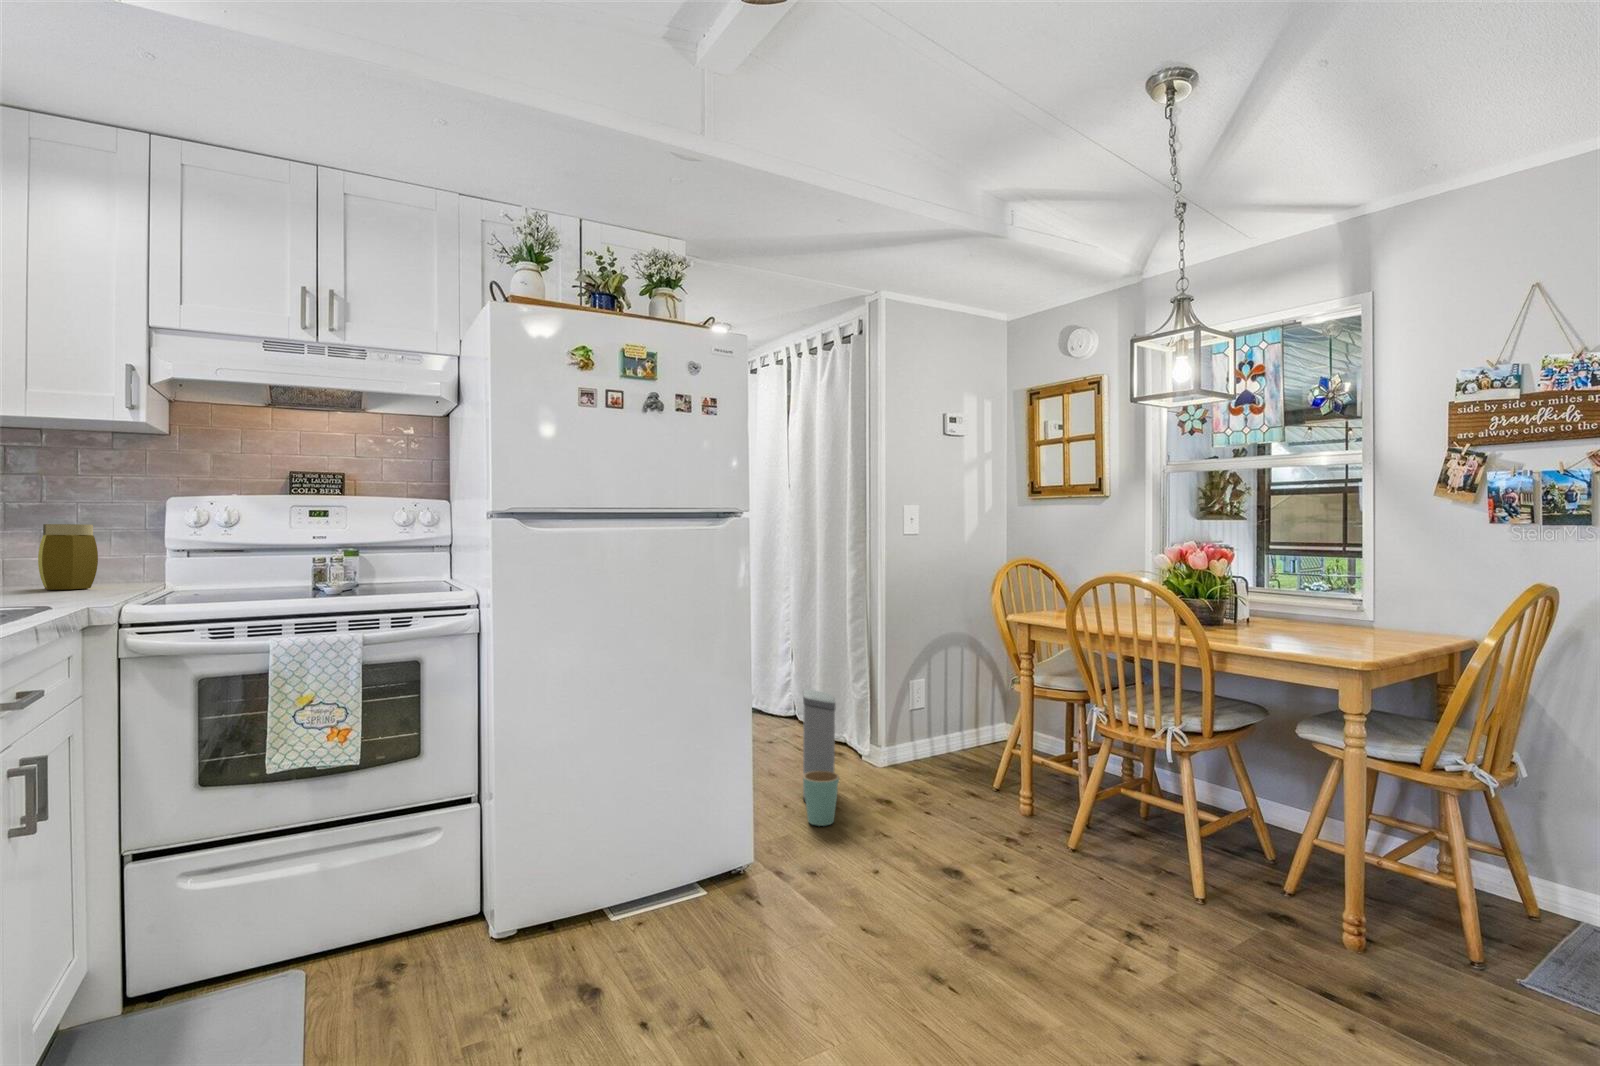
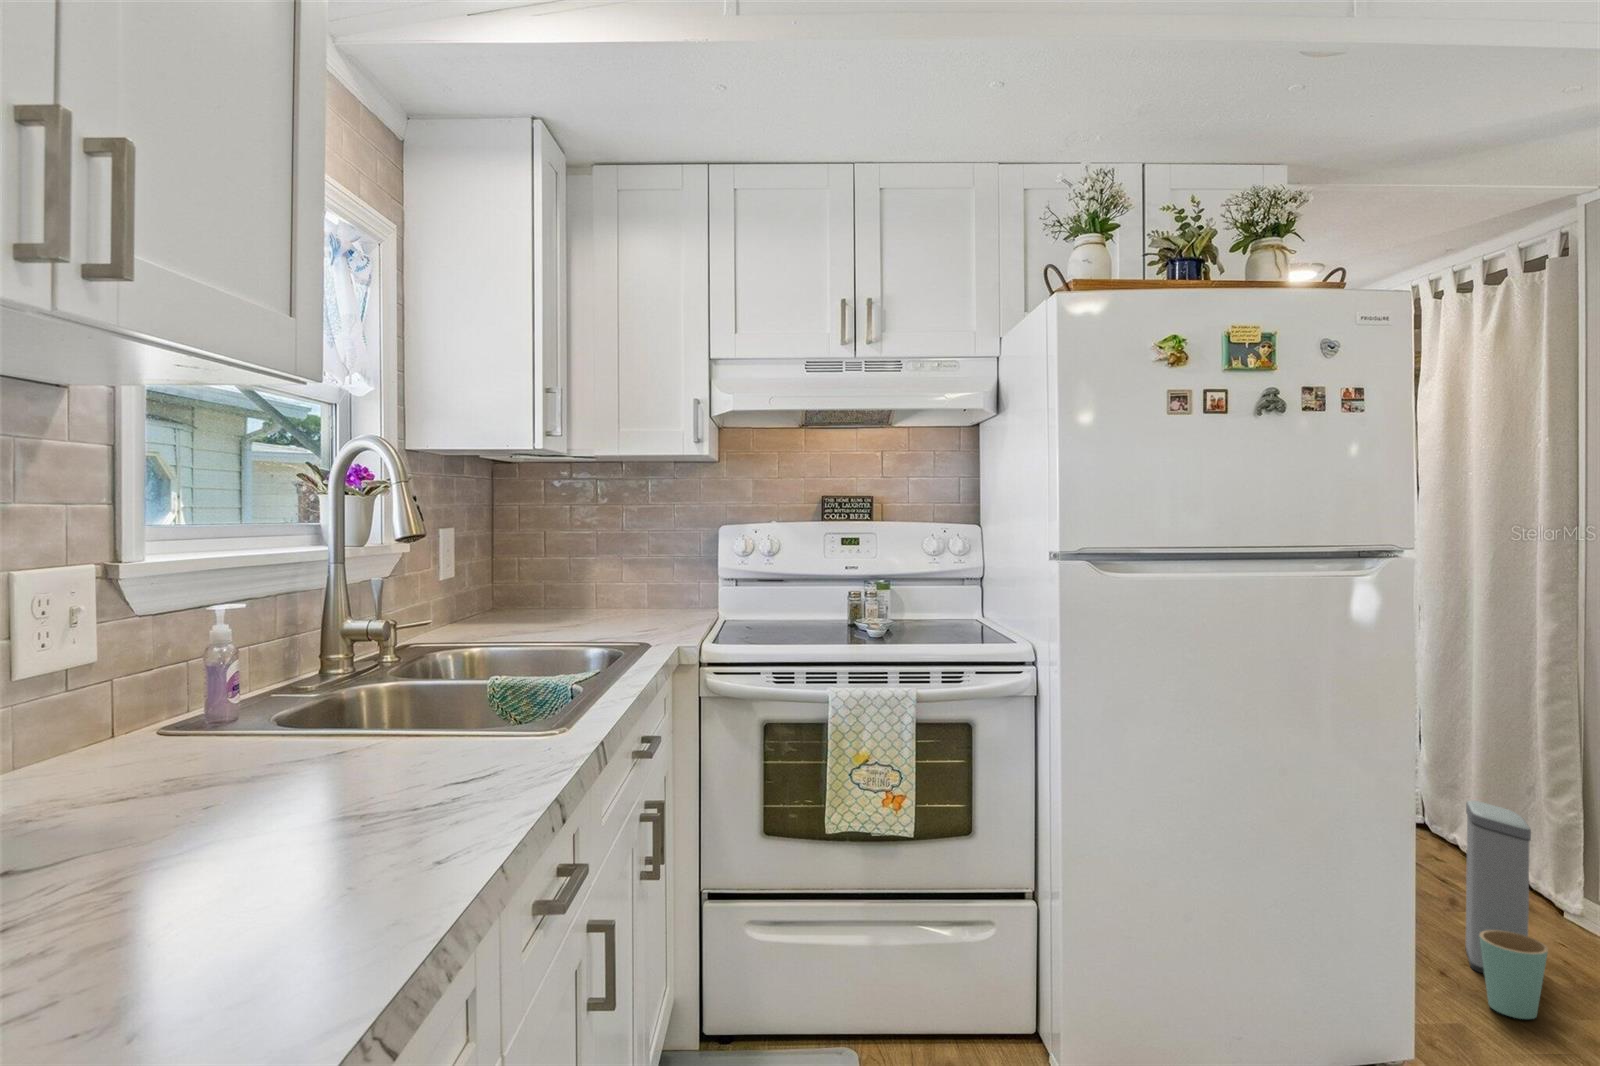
jar: present [38,524,98,590] -> none [623,554,667,618]

